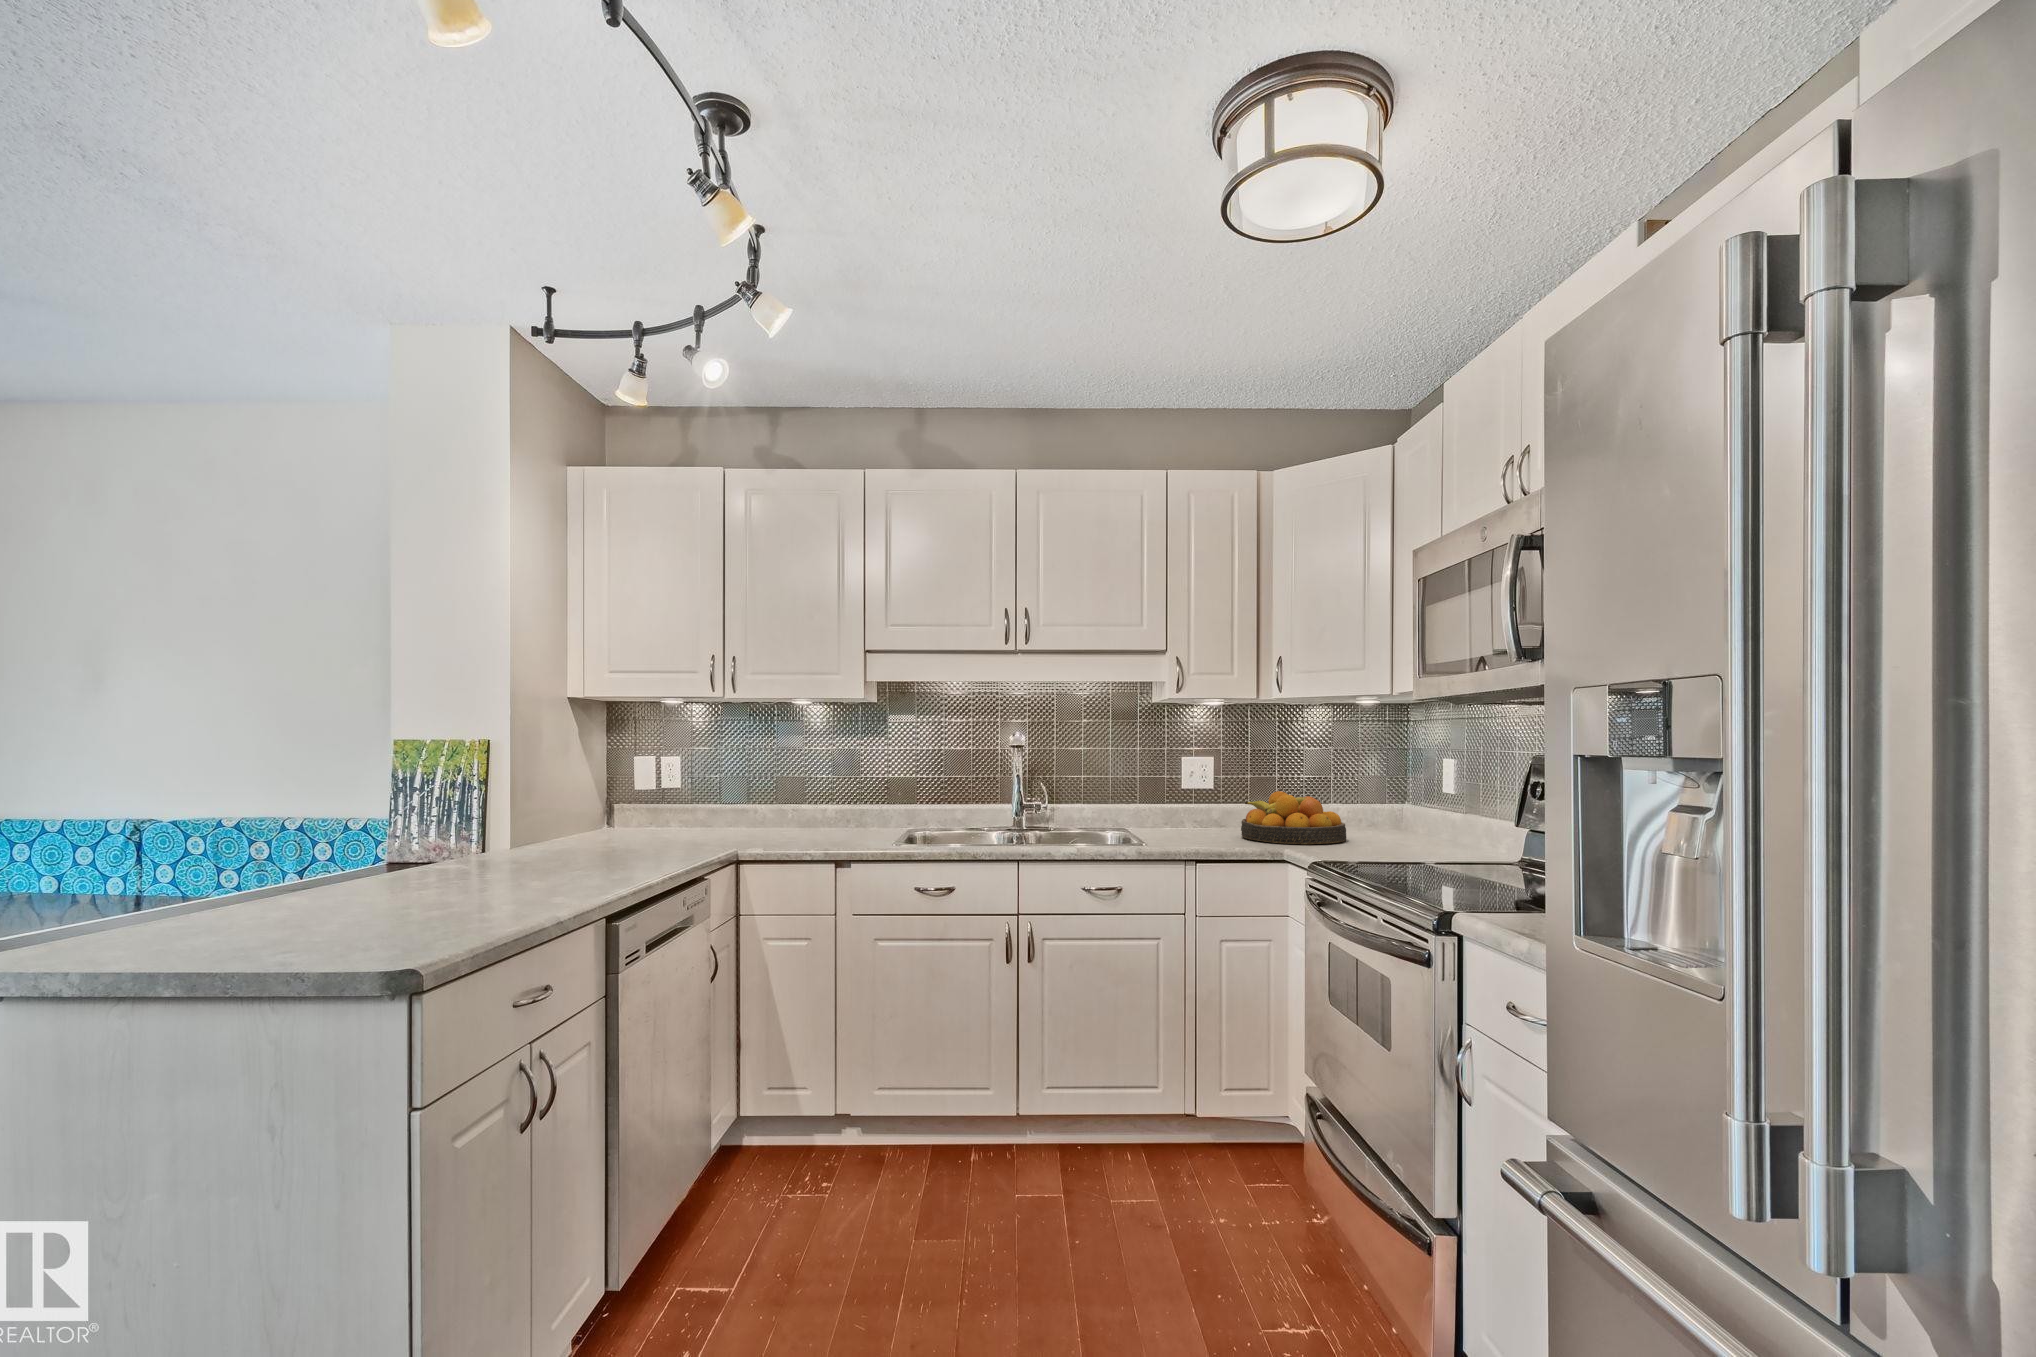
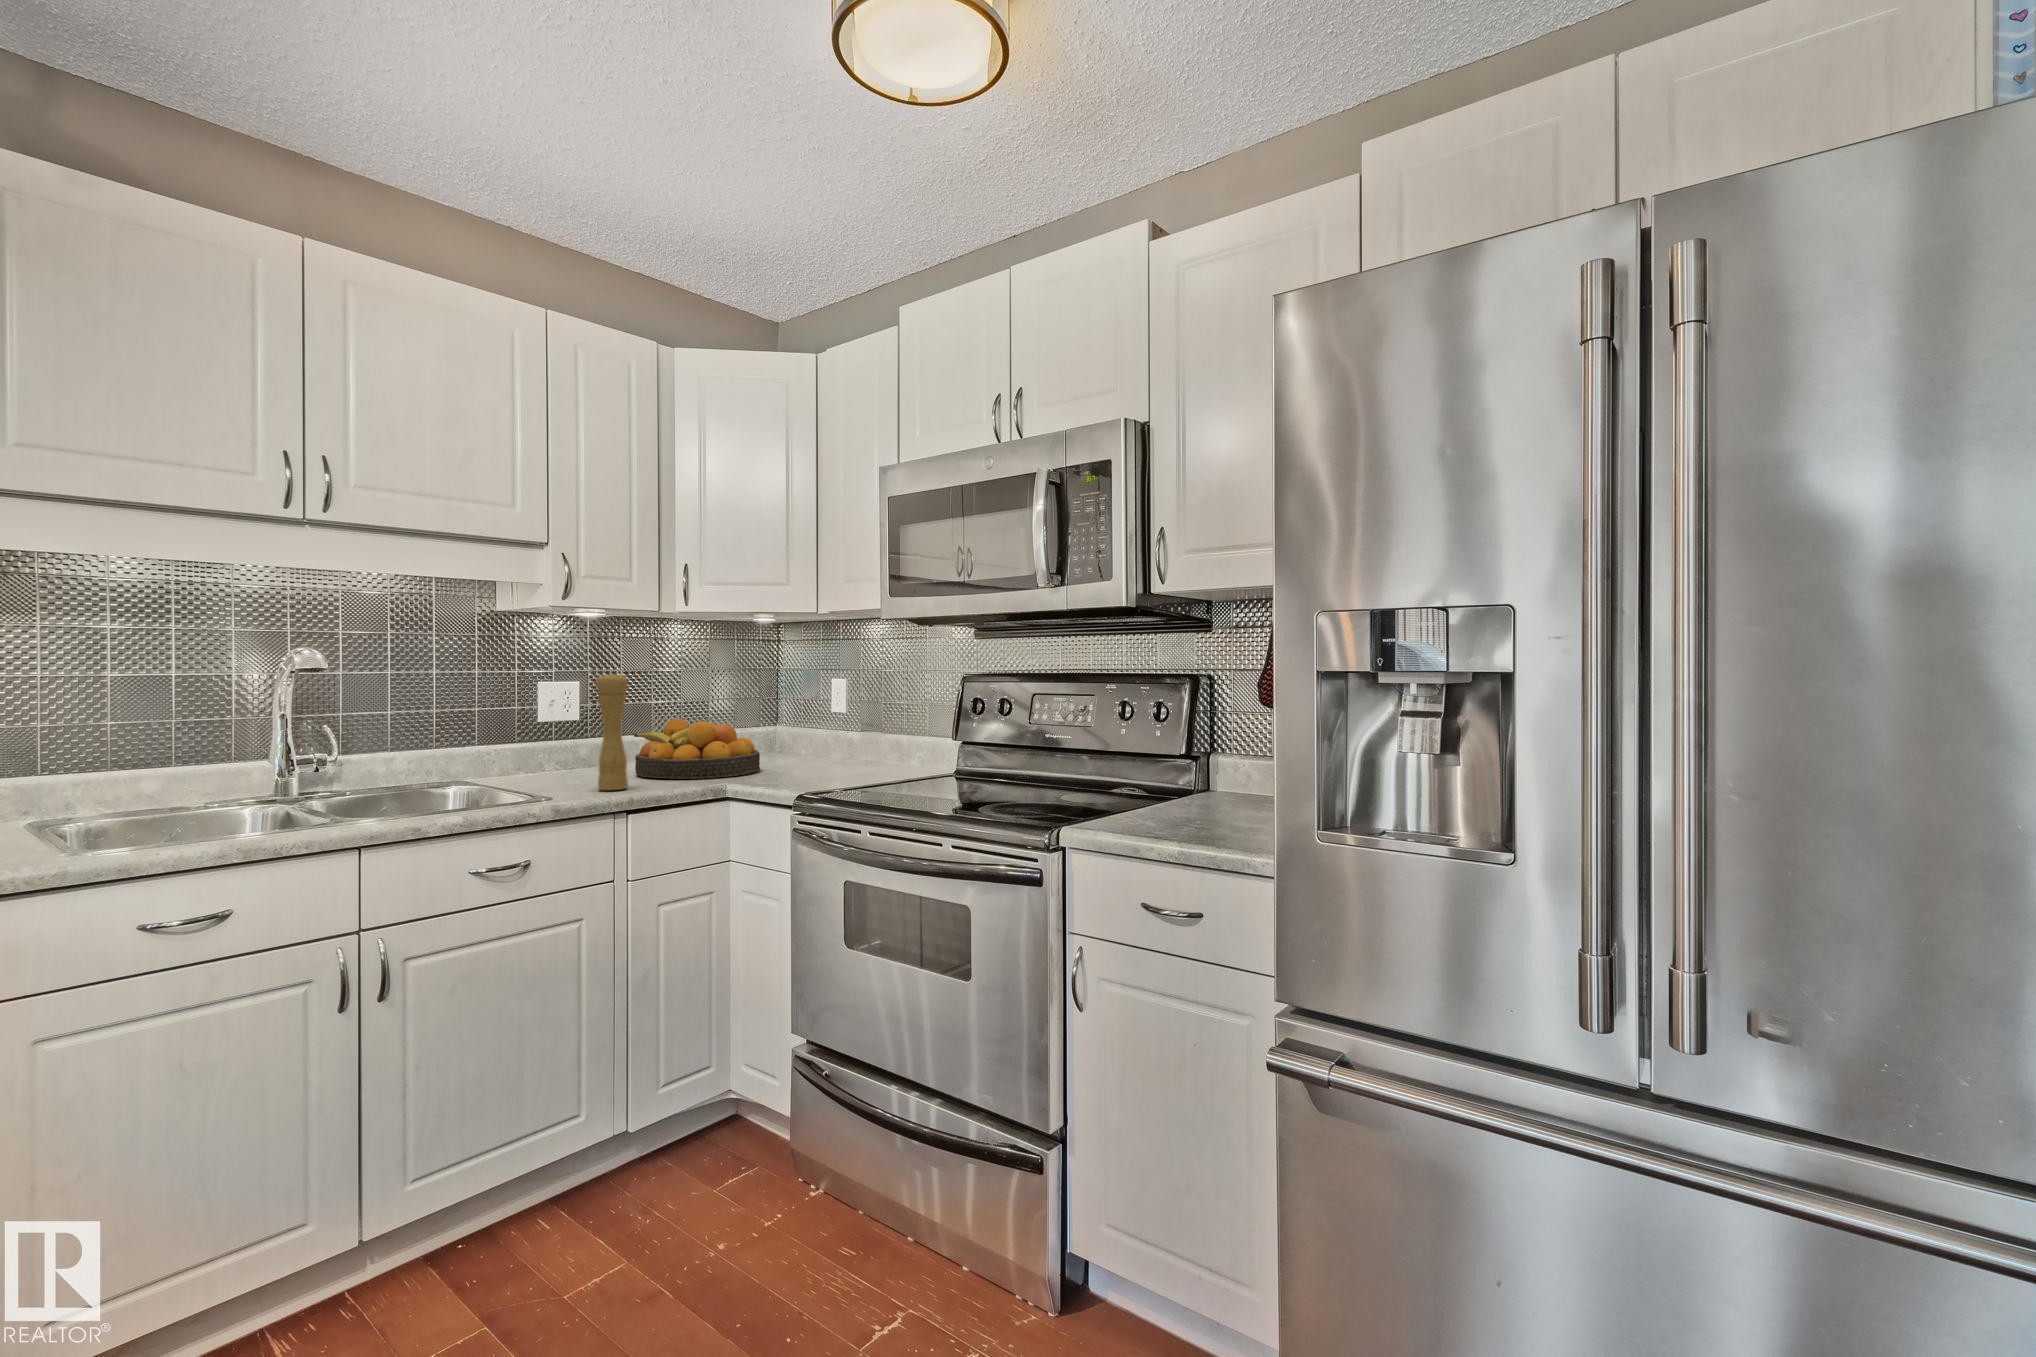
pepper mill: none [1190,753,1214,845] -> present [596,673,628,790]

